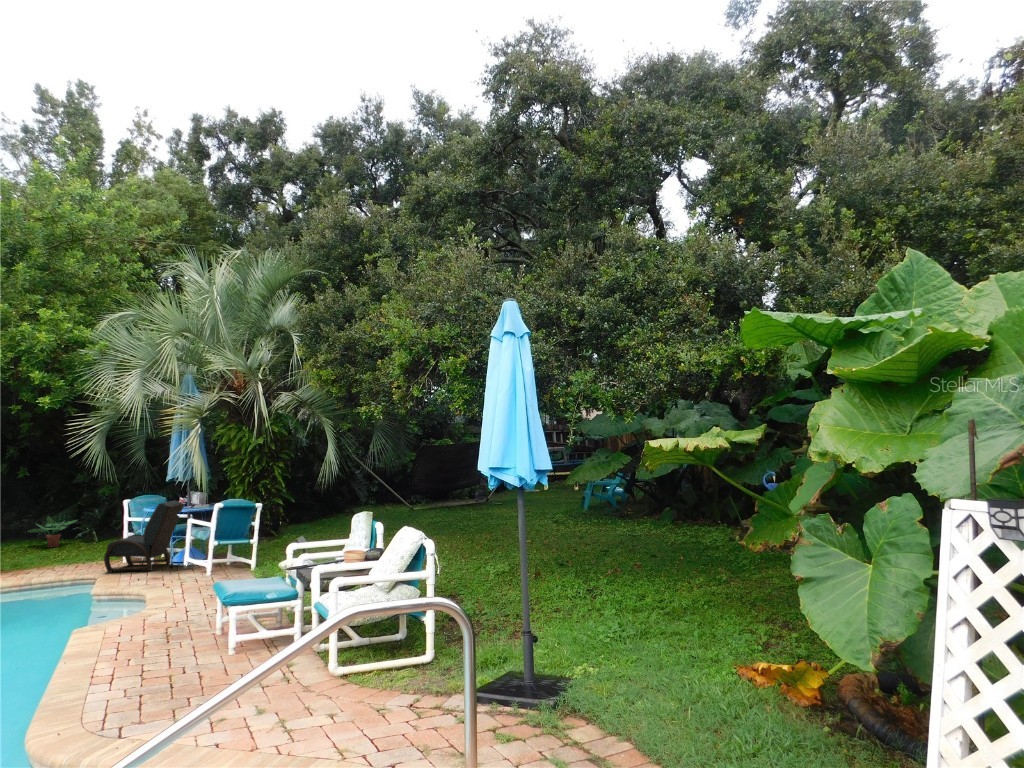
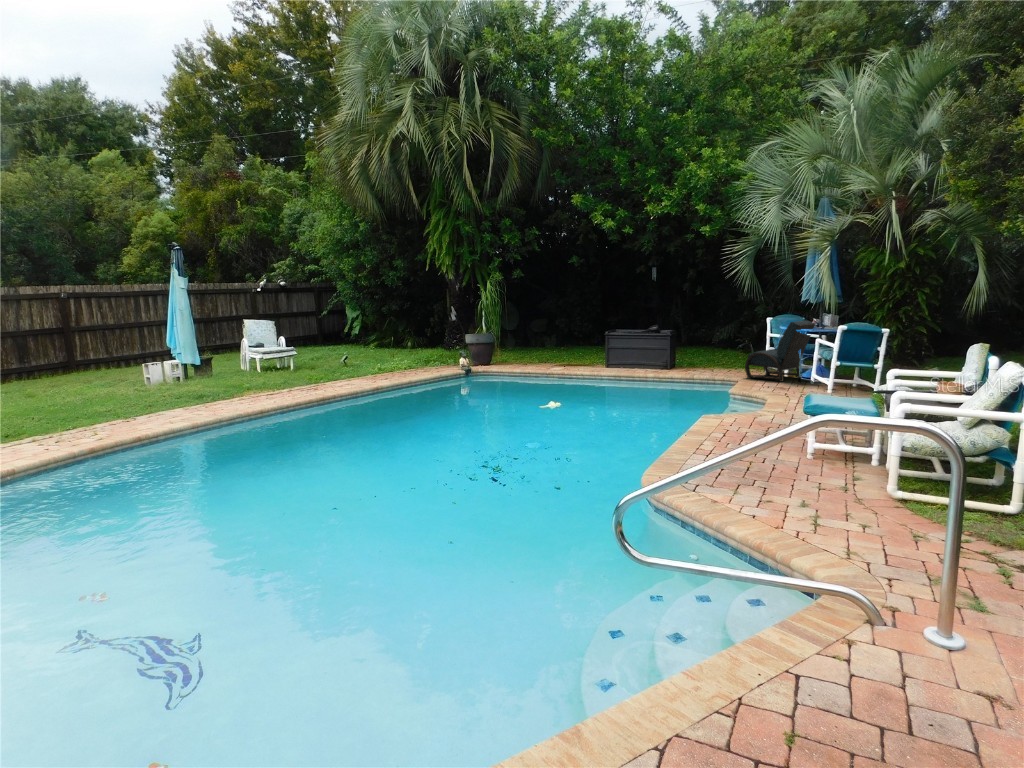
potted plant: present [27,516,77,548] -> none [700,327,738,354]

